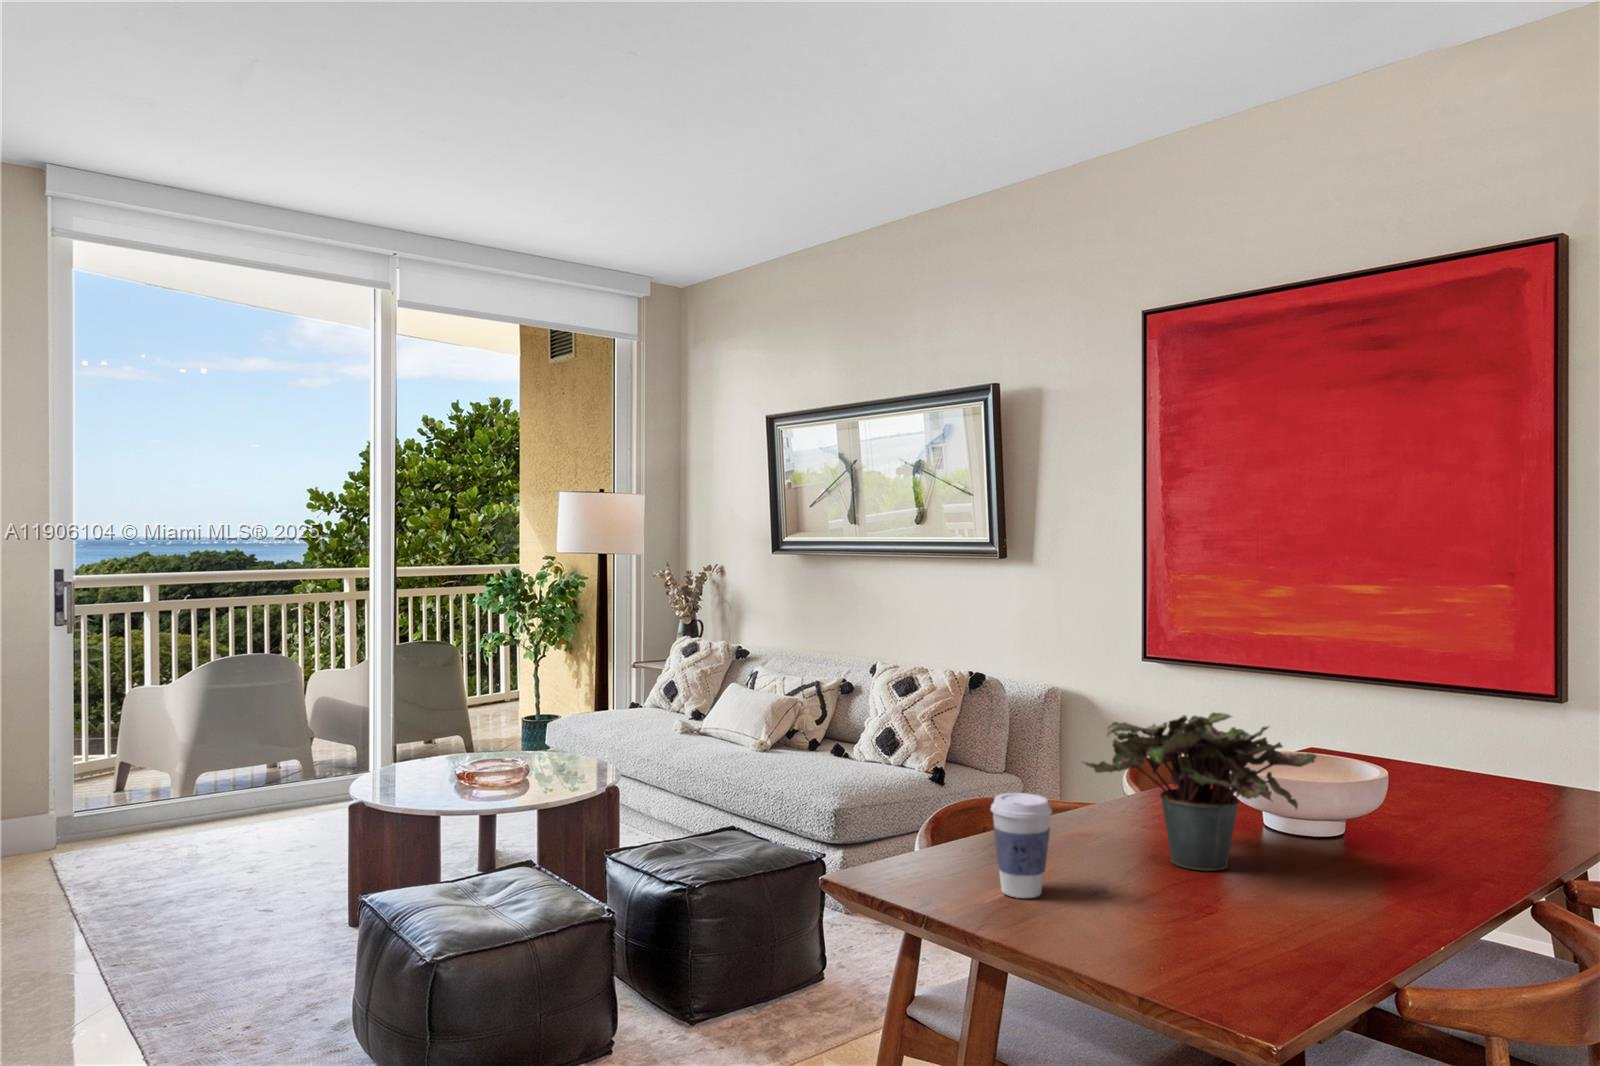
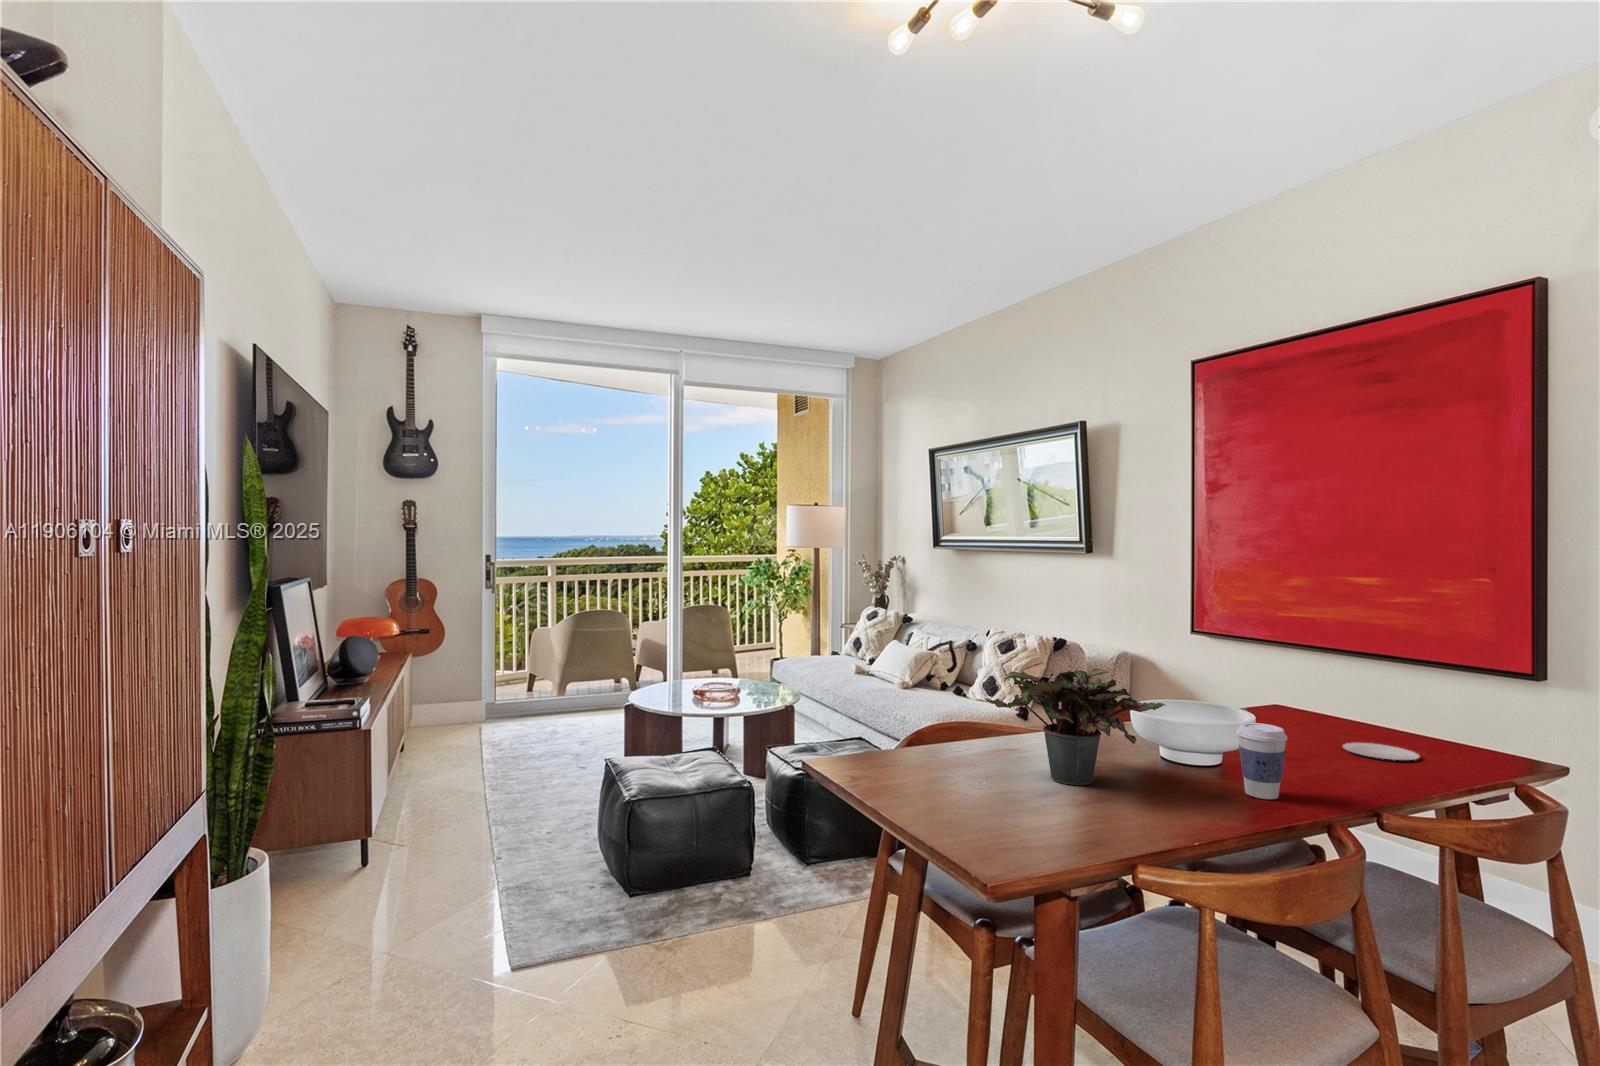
plate: none [1436,661,1525,805] -> present [1343,743,1419,760]
coffee cup: present [991,793,1052,898] -> present [1236,723,1287,799]

